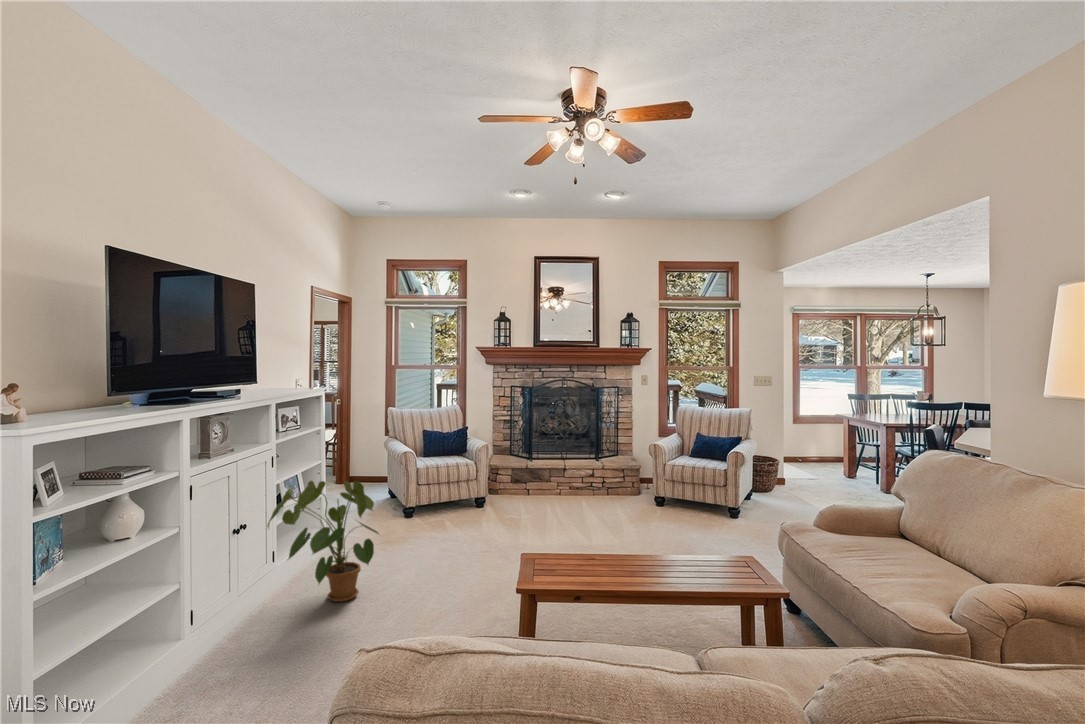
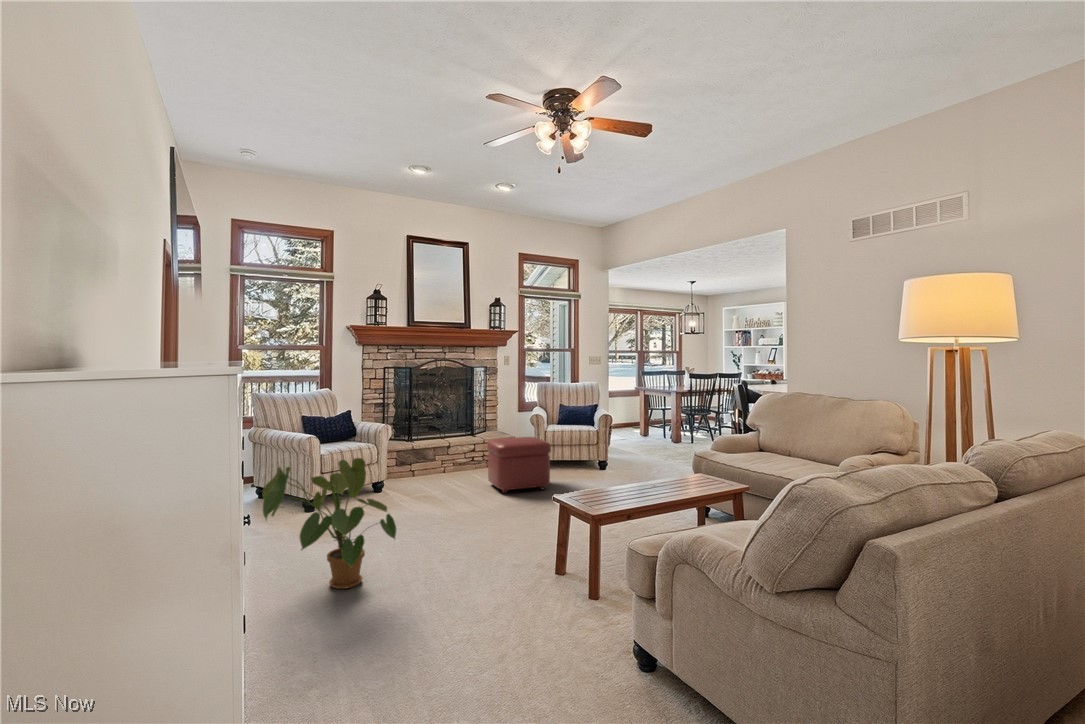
ottoman: none [581,467,644,530] -> present [487,437,551,493]

